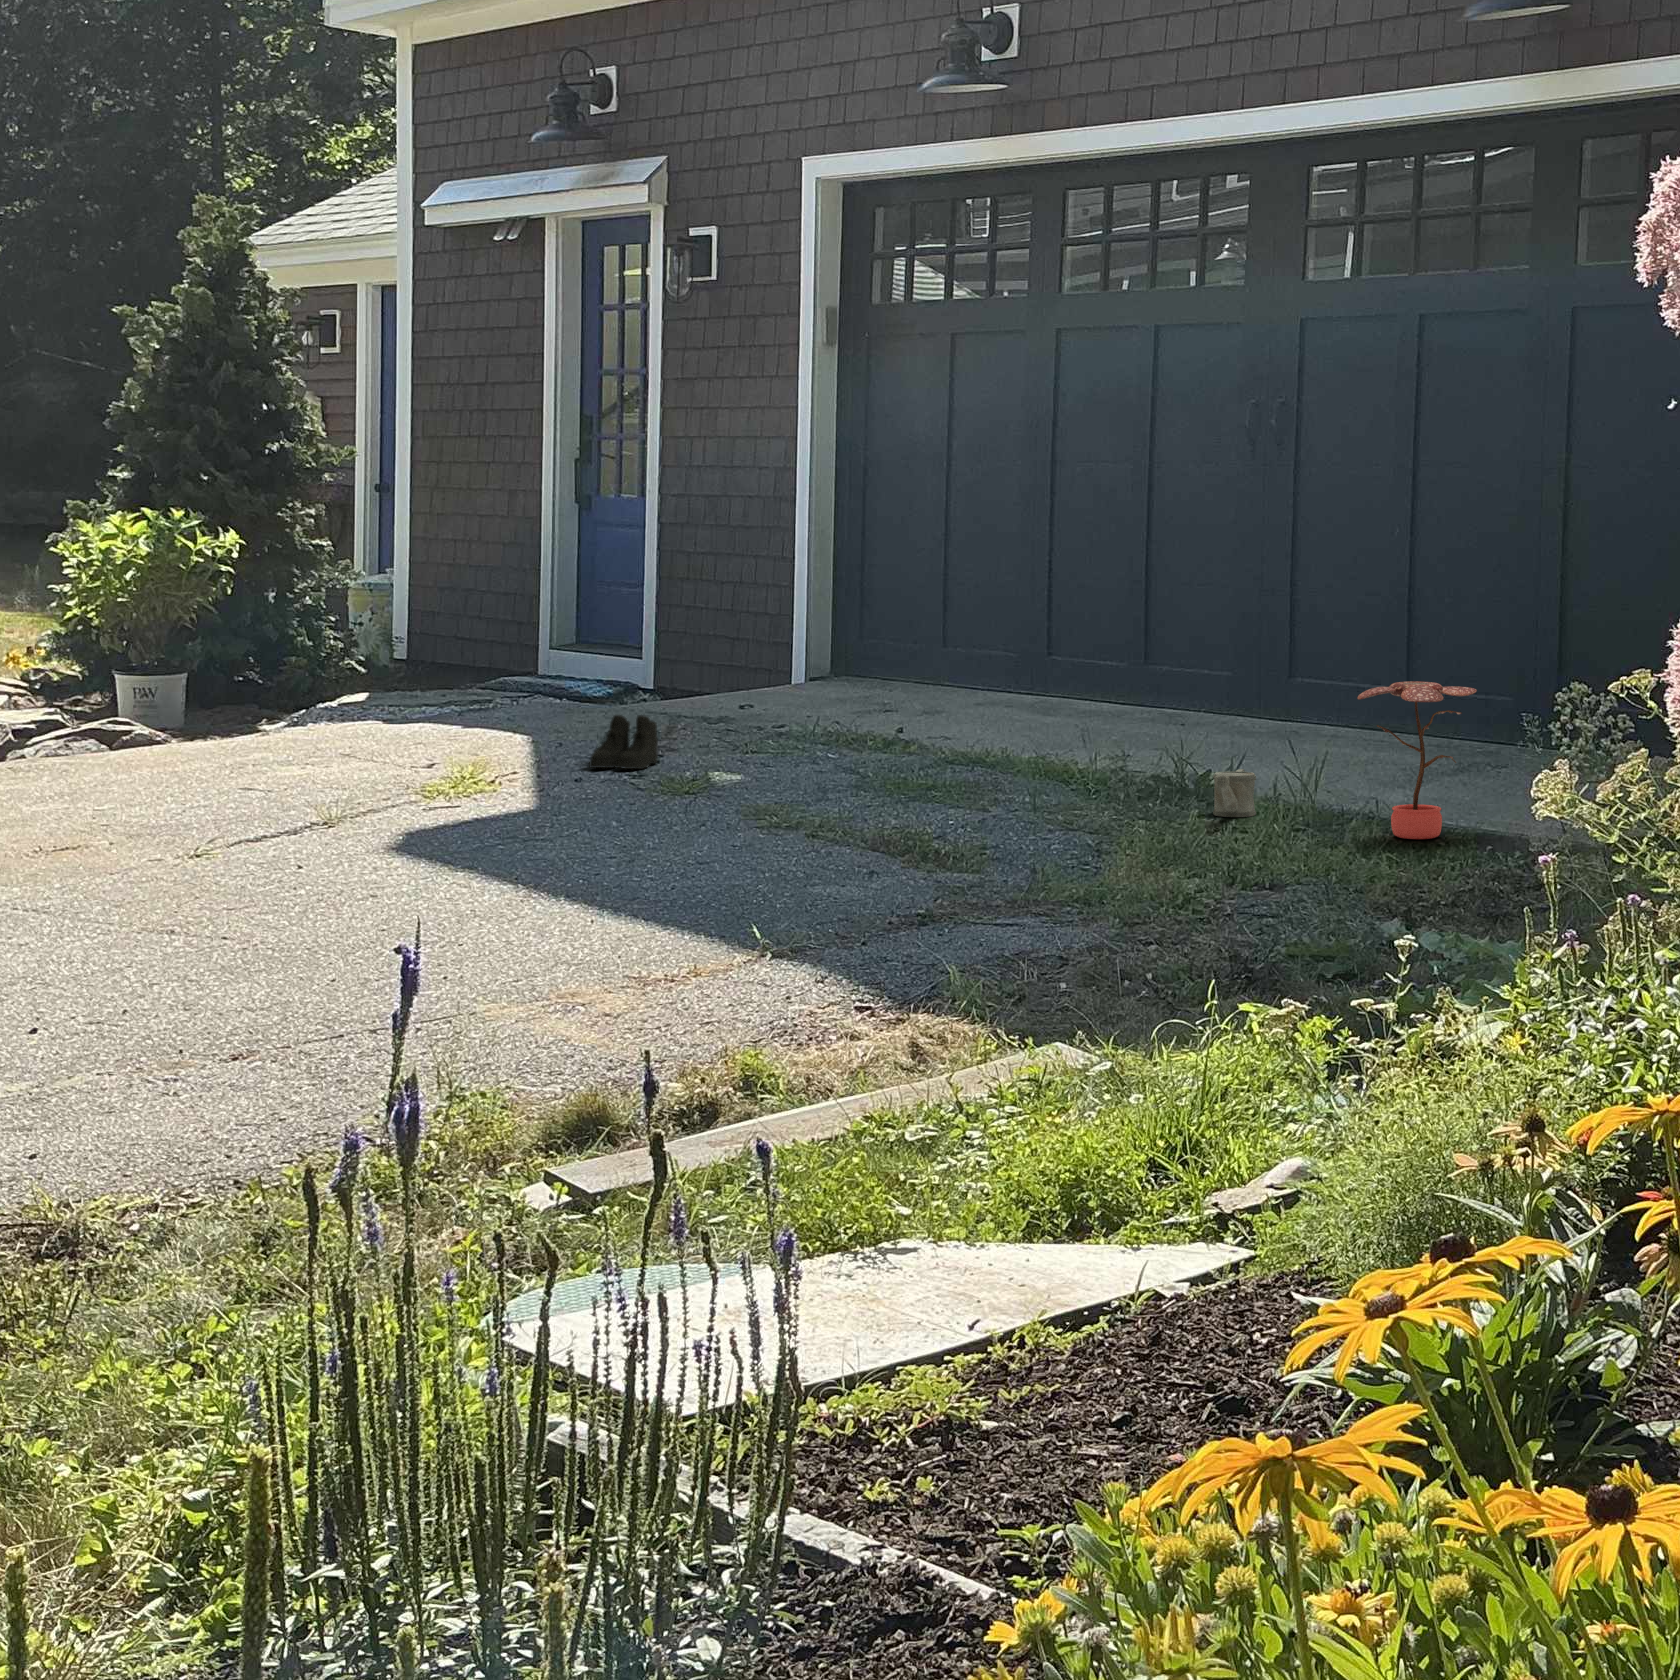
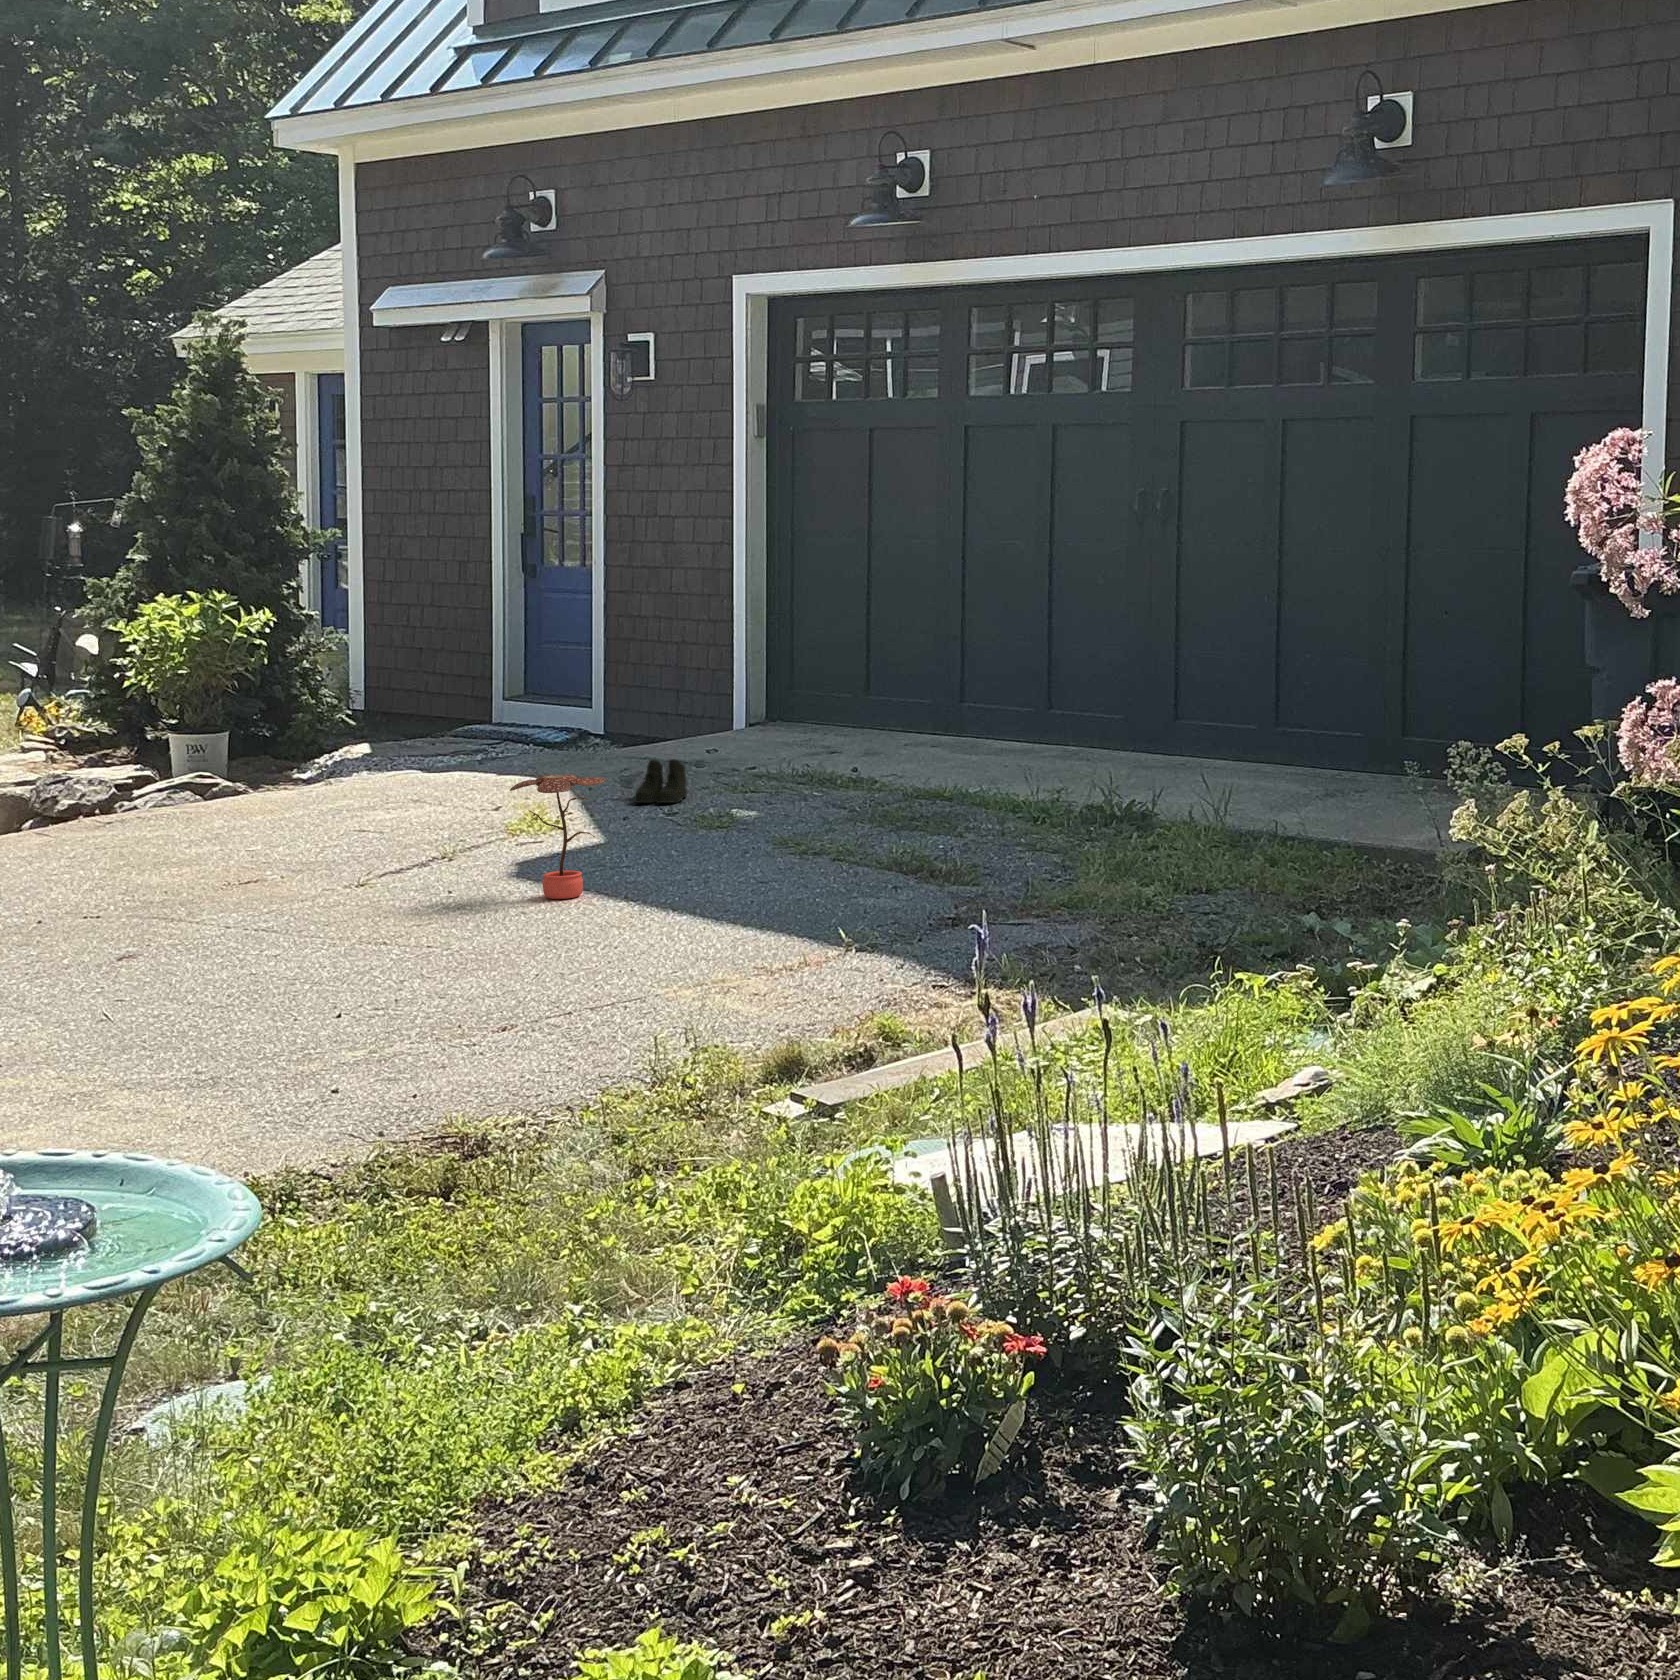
potted plant: present [1357,682,1477,839] -> present [510,774,606,899]
watering can: present [1213,769,1256,817] -> none [1152,789,1186,827]

